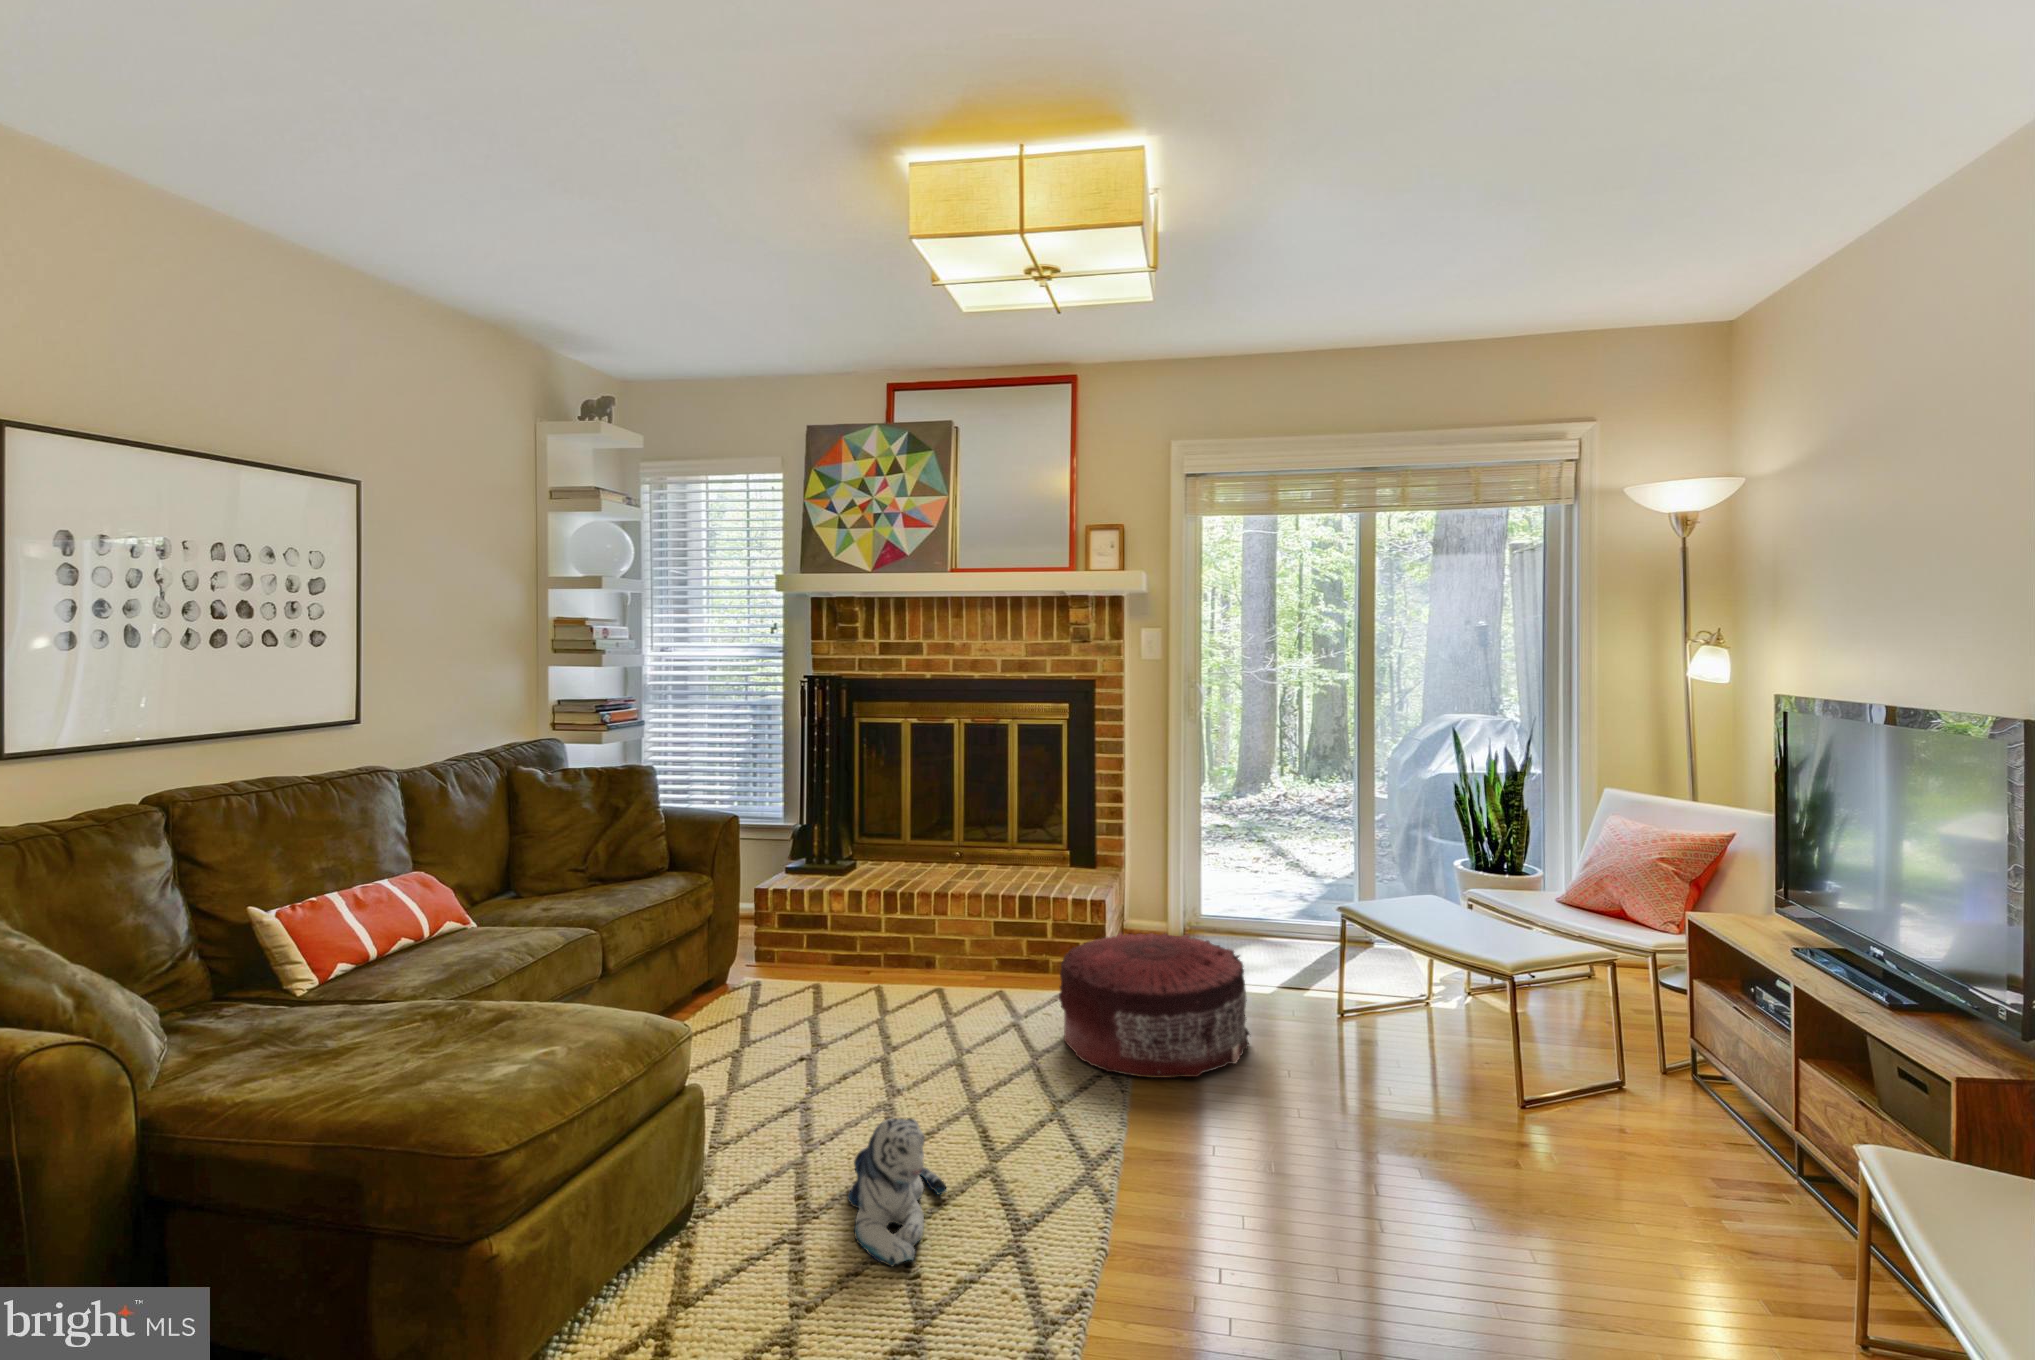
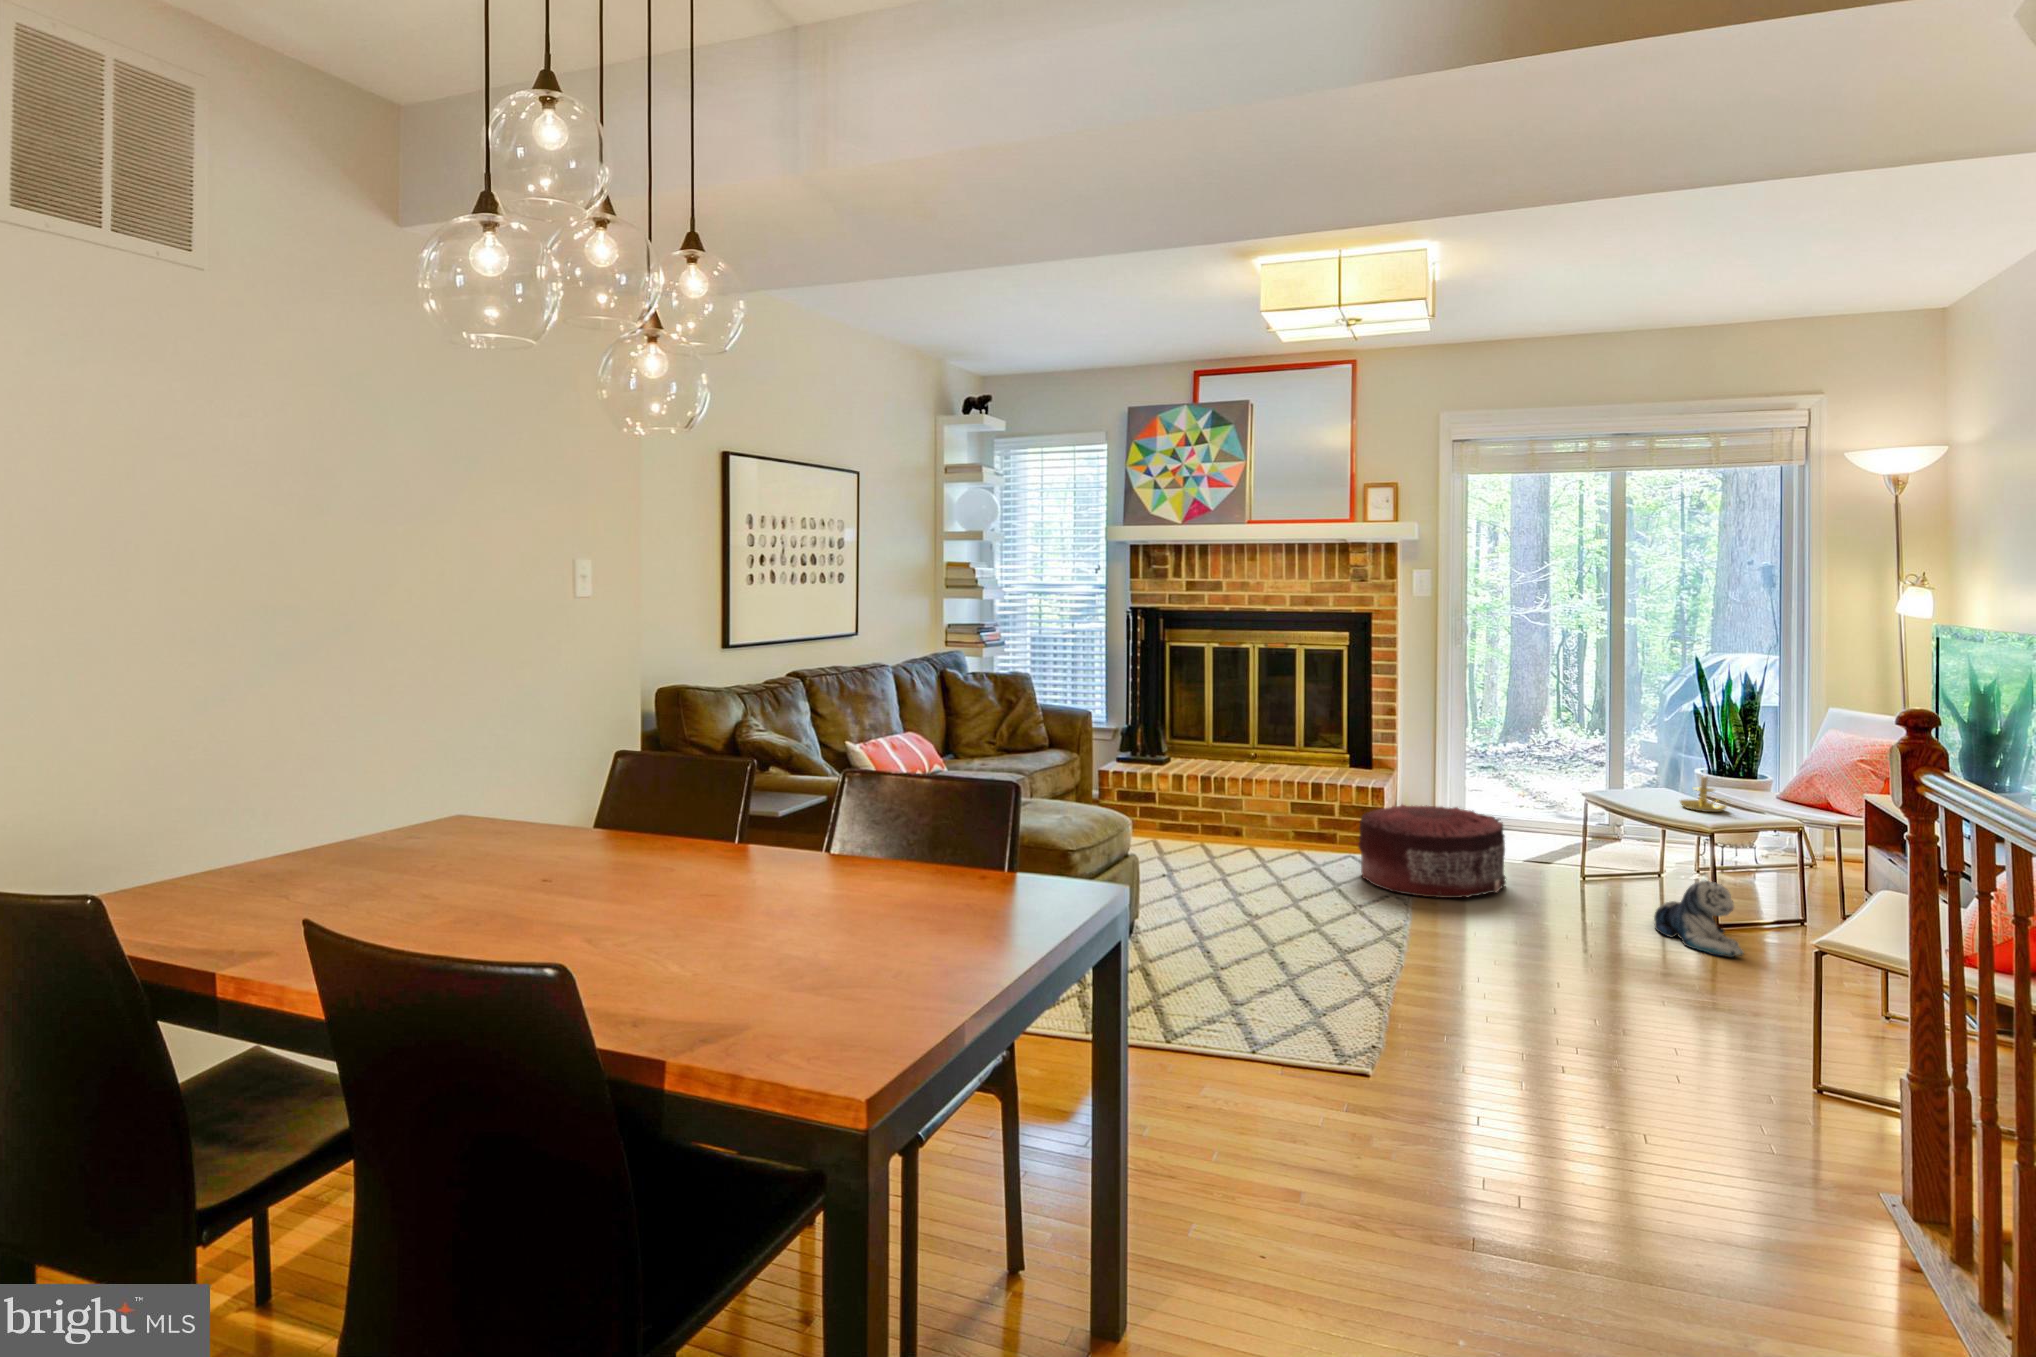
candle holder: none [1461,881,1526,946] -> present [1680,768,1726,812]
plush toy: present [847,1118,946,1266] -> present [1654,881,1744,957]

